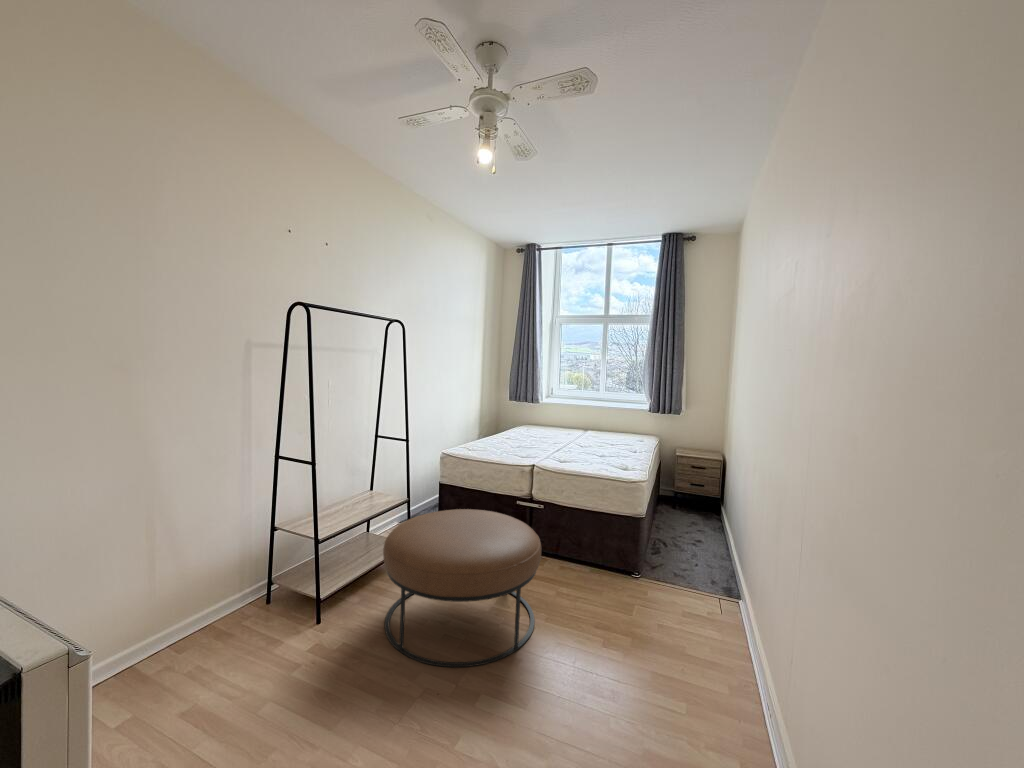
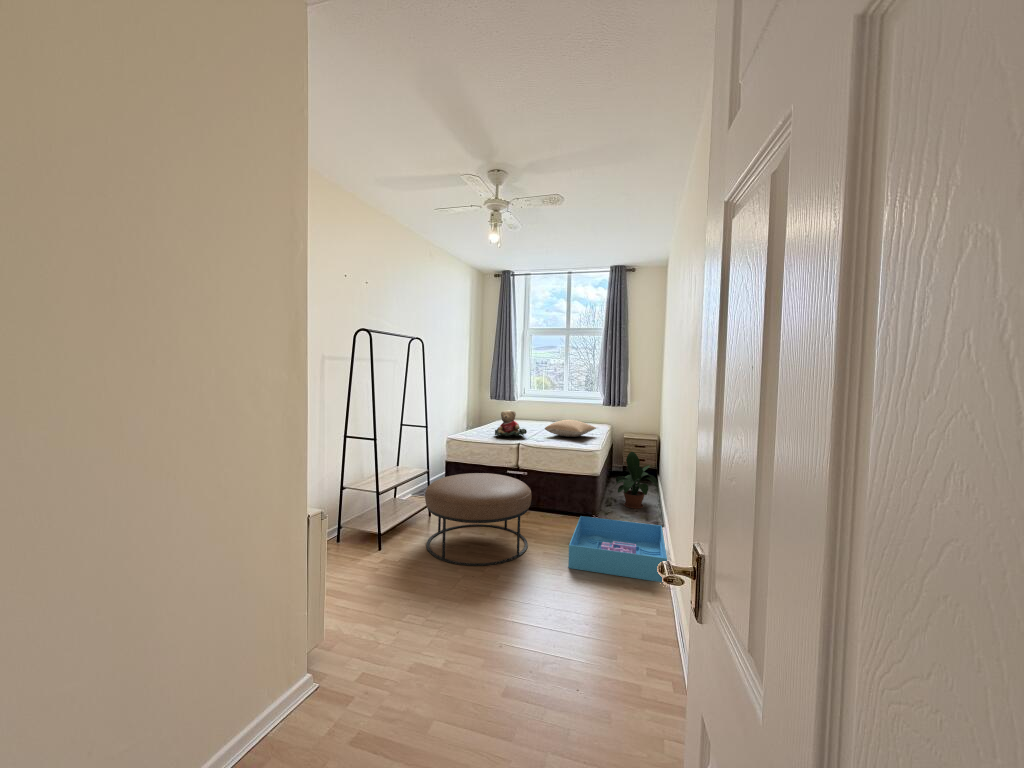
teddy bear: none [504,418,547,453] -> present [495,410,527,437]
pillow: none [571,432,640,455] -> present [545,420,596,437]
potted plant: none [664,479,727,560] -> present [615,452,657,509]
storage bin: none [593,580,764,731] -> present [568,516,667,582]

